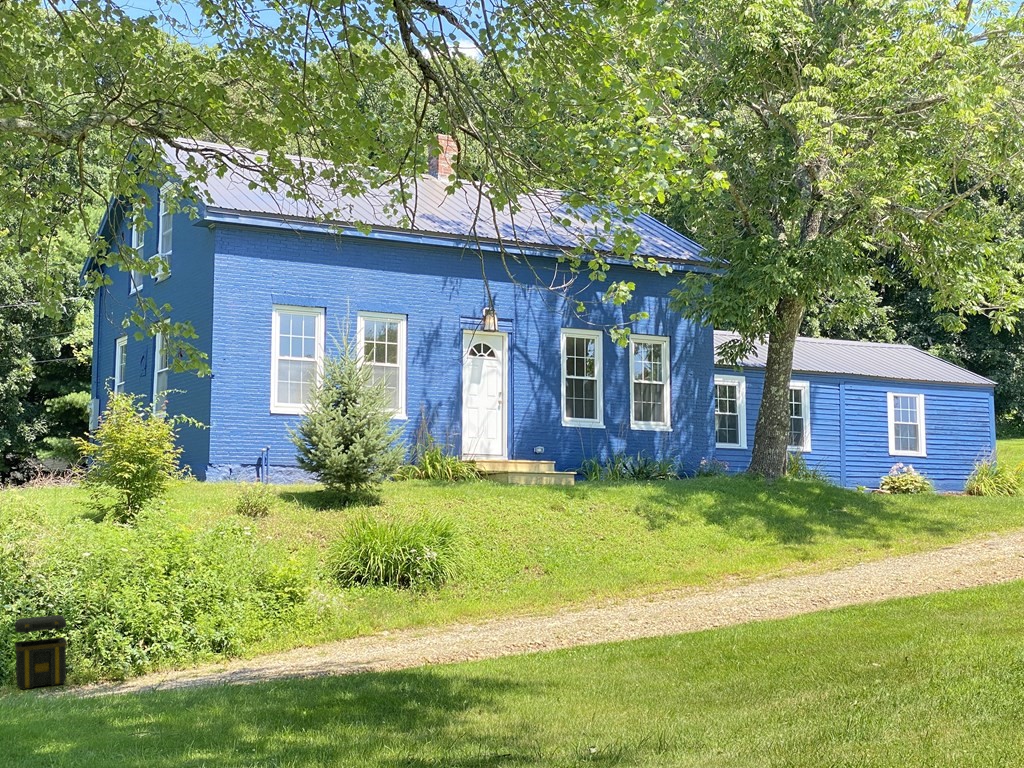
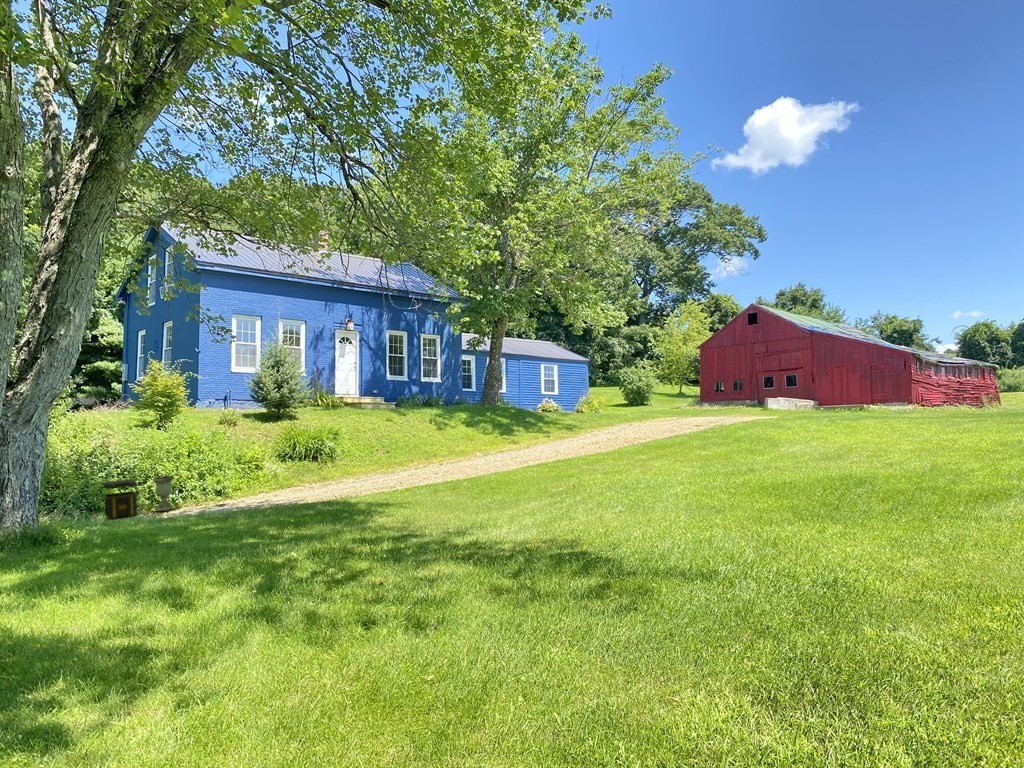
planter: none [95,609,134,679] -> present [153,475,174,511]

